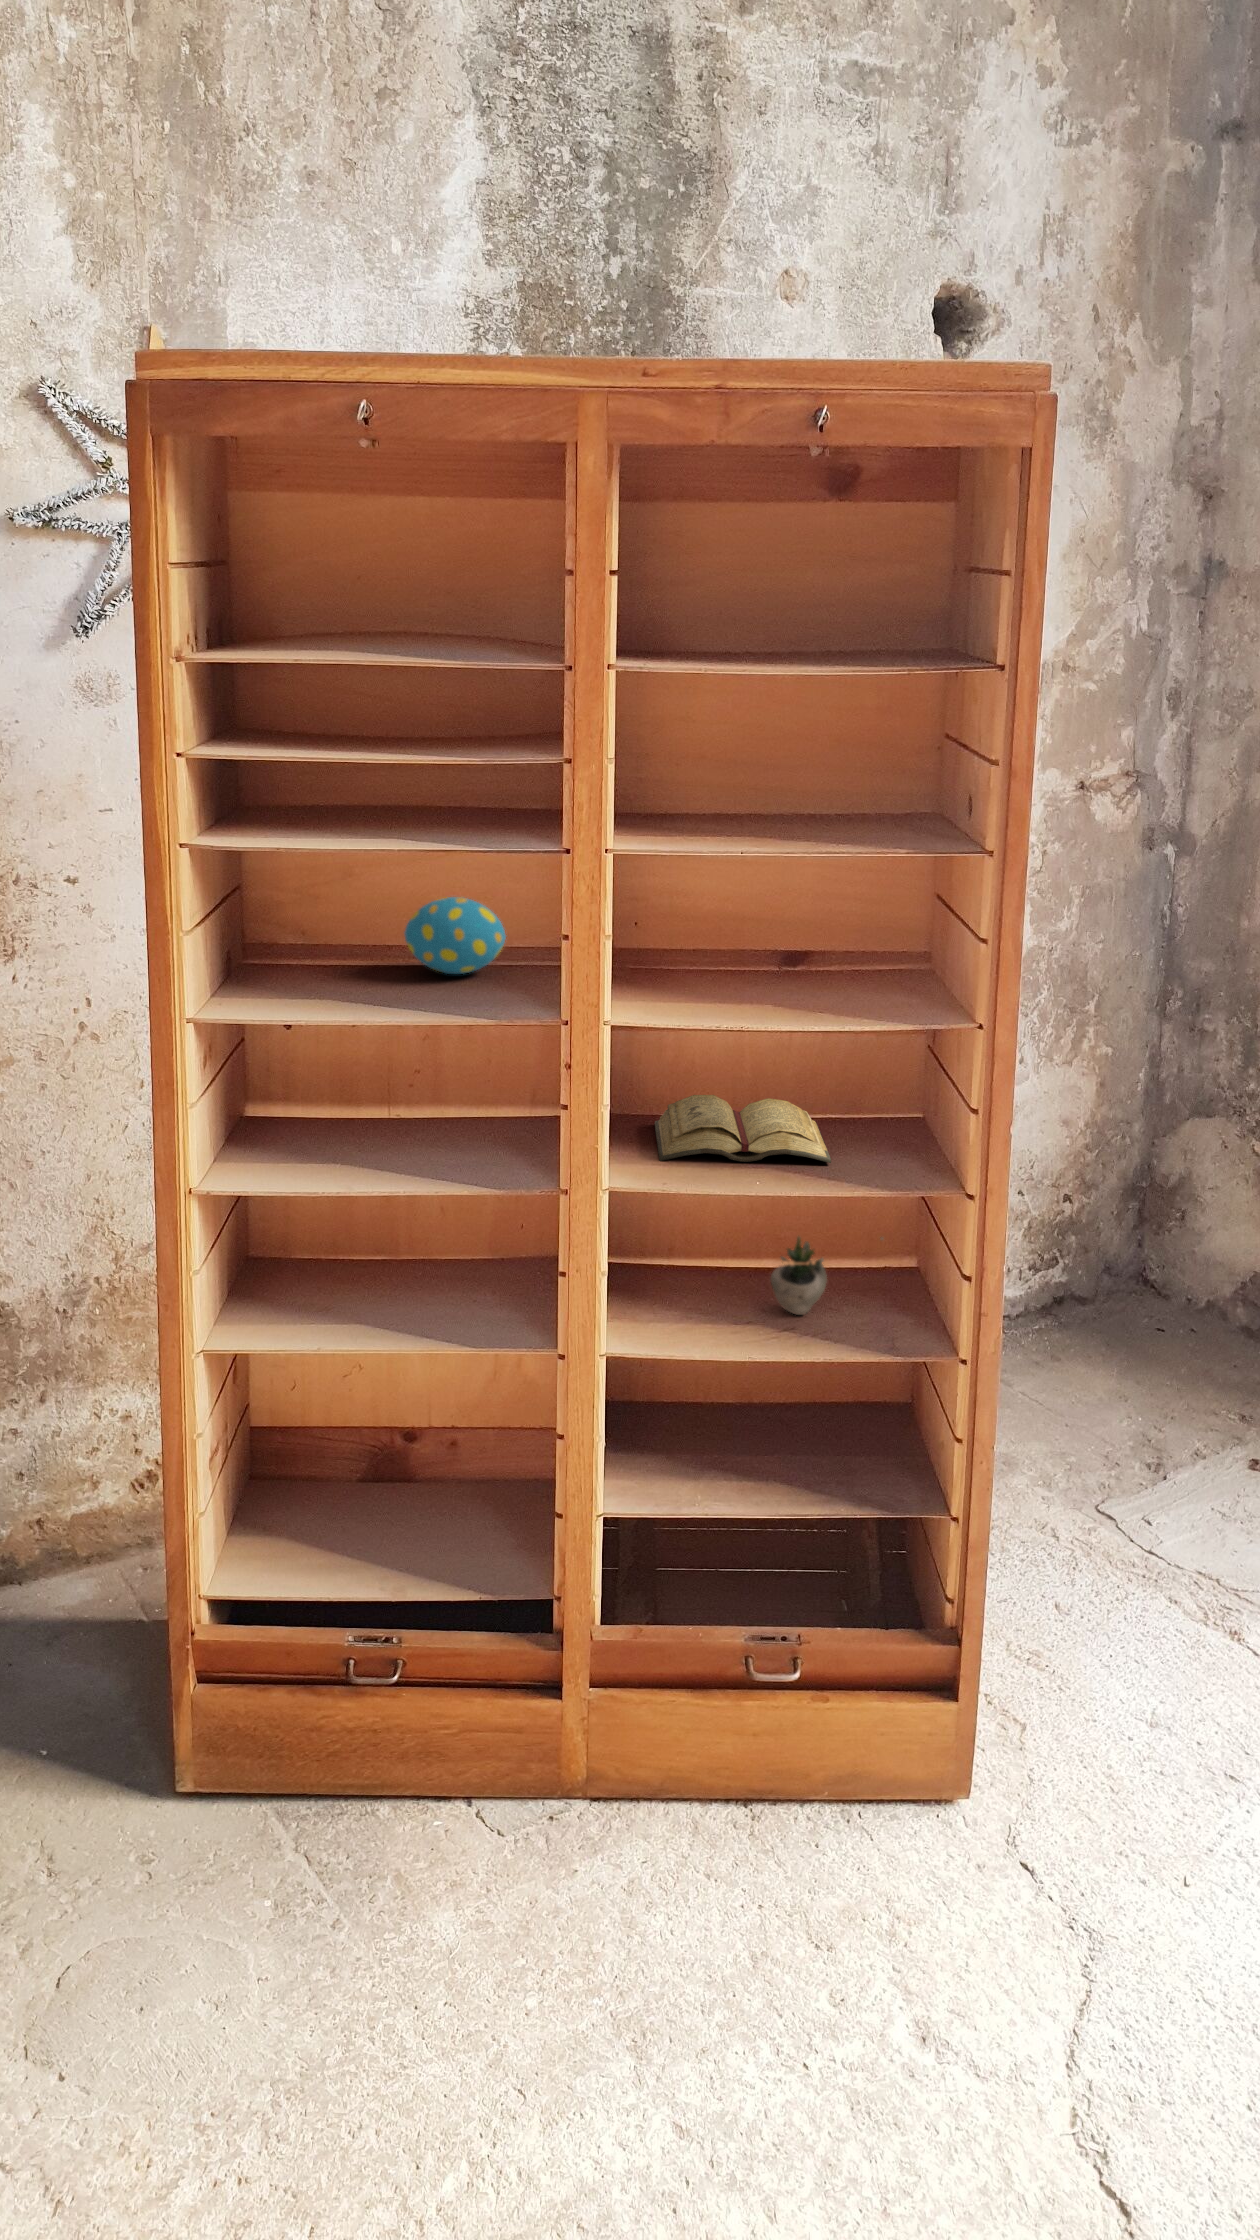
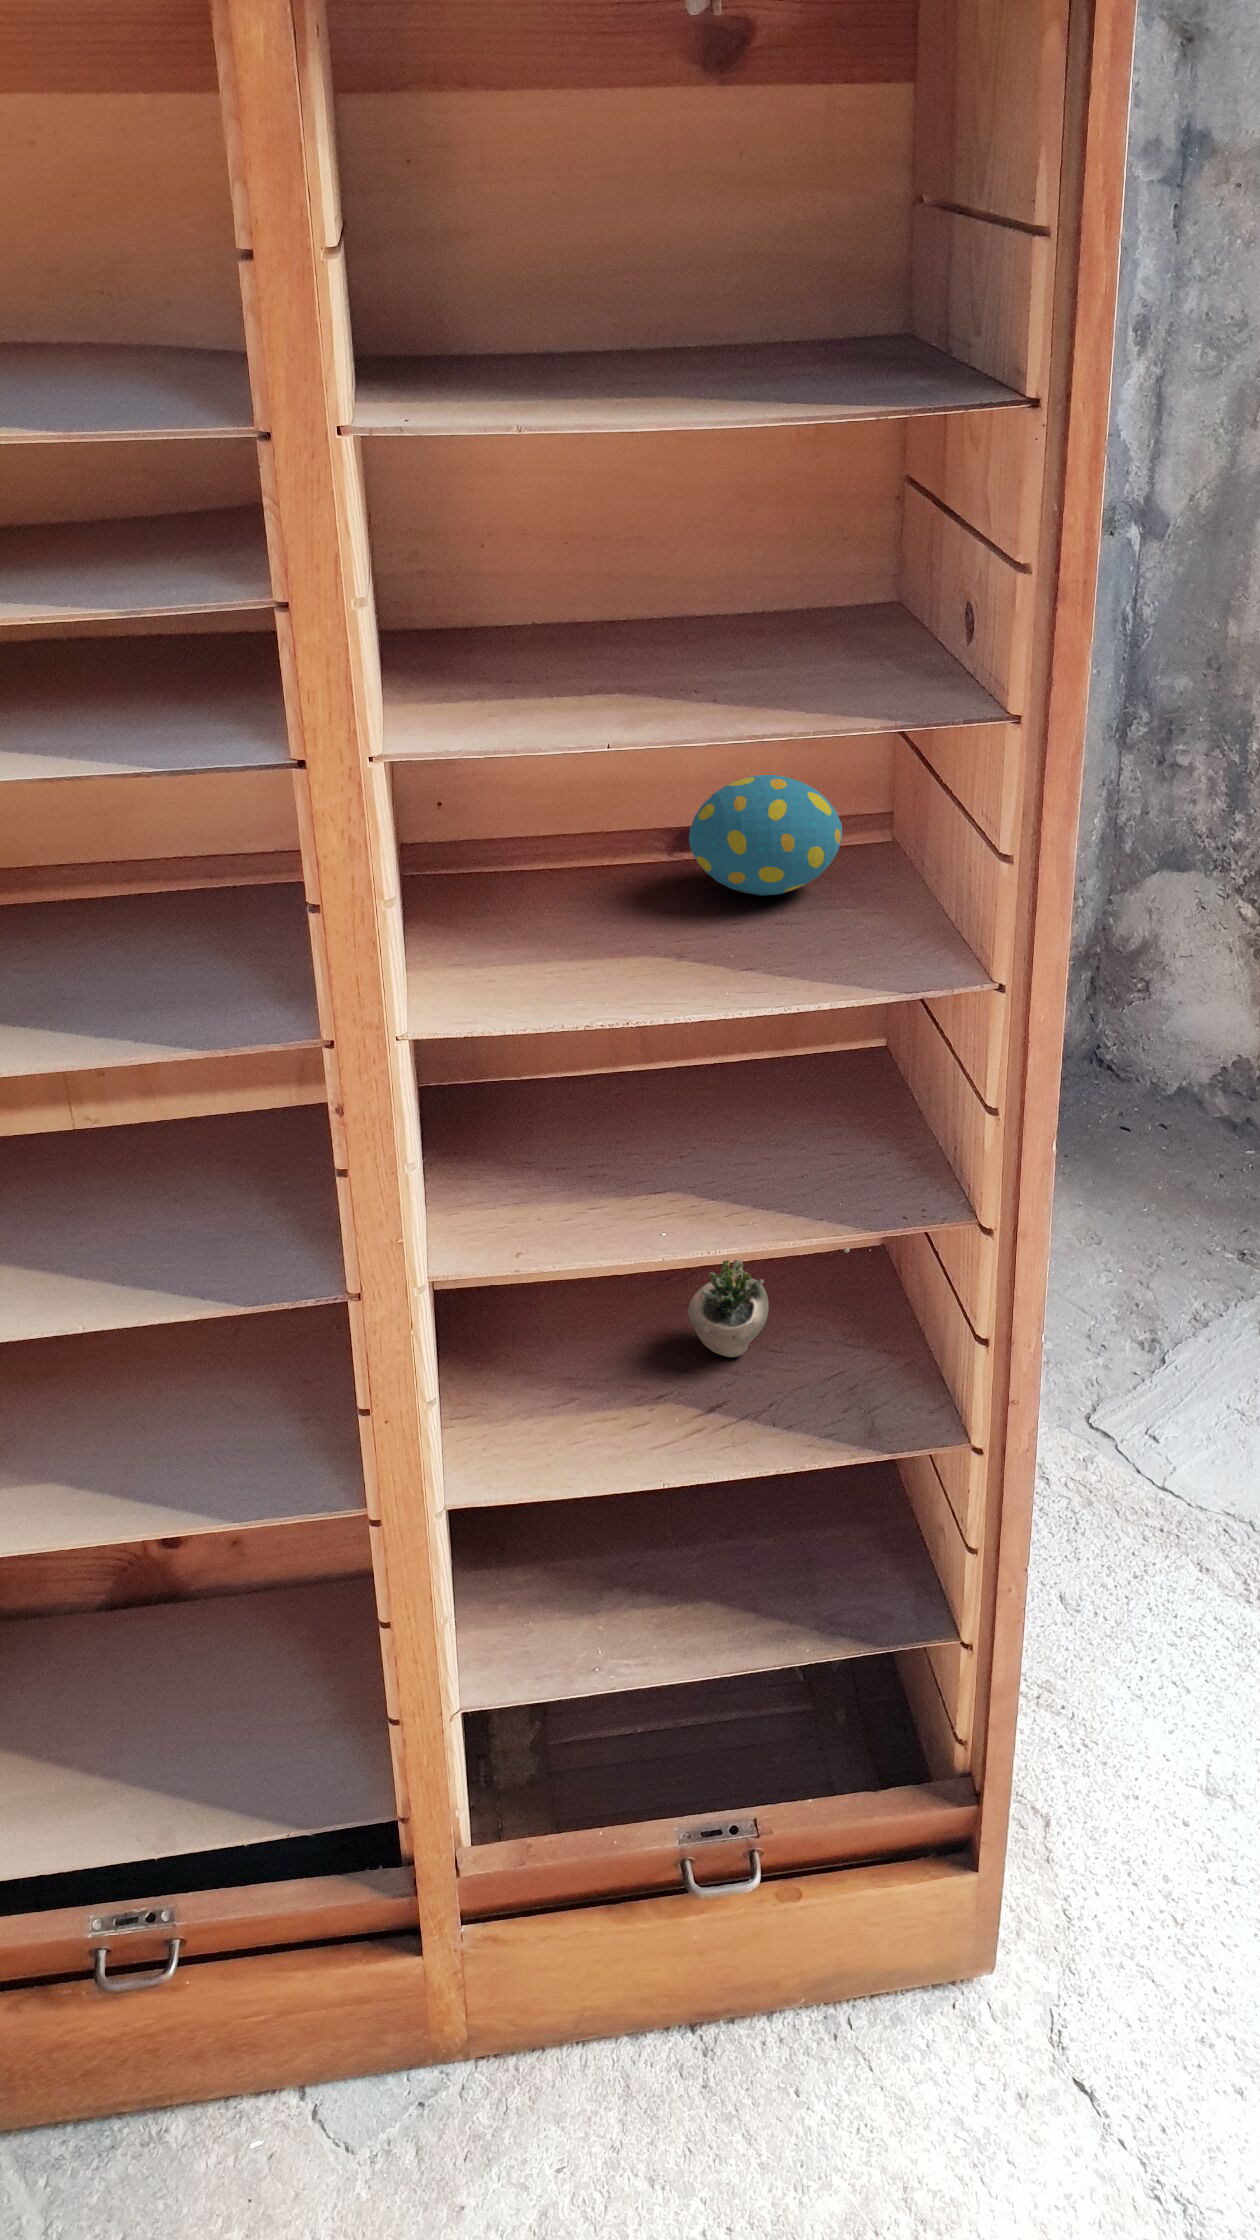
decorative egg: present [404,897,506,974] -> present [689,775,842,895]
diary: present [655,1095,831,1163] -> none [499,1045,769,1187]

